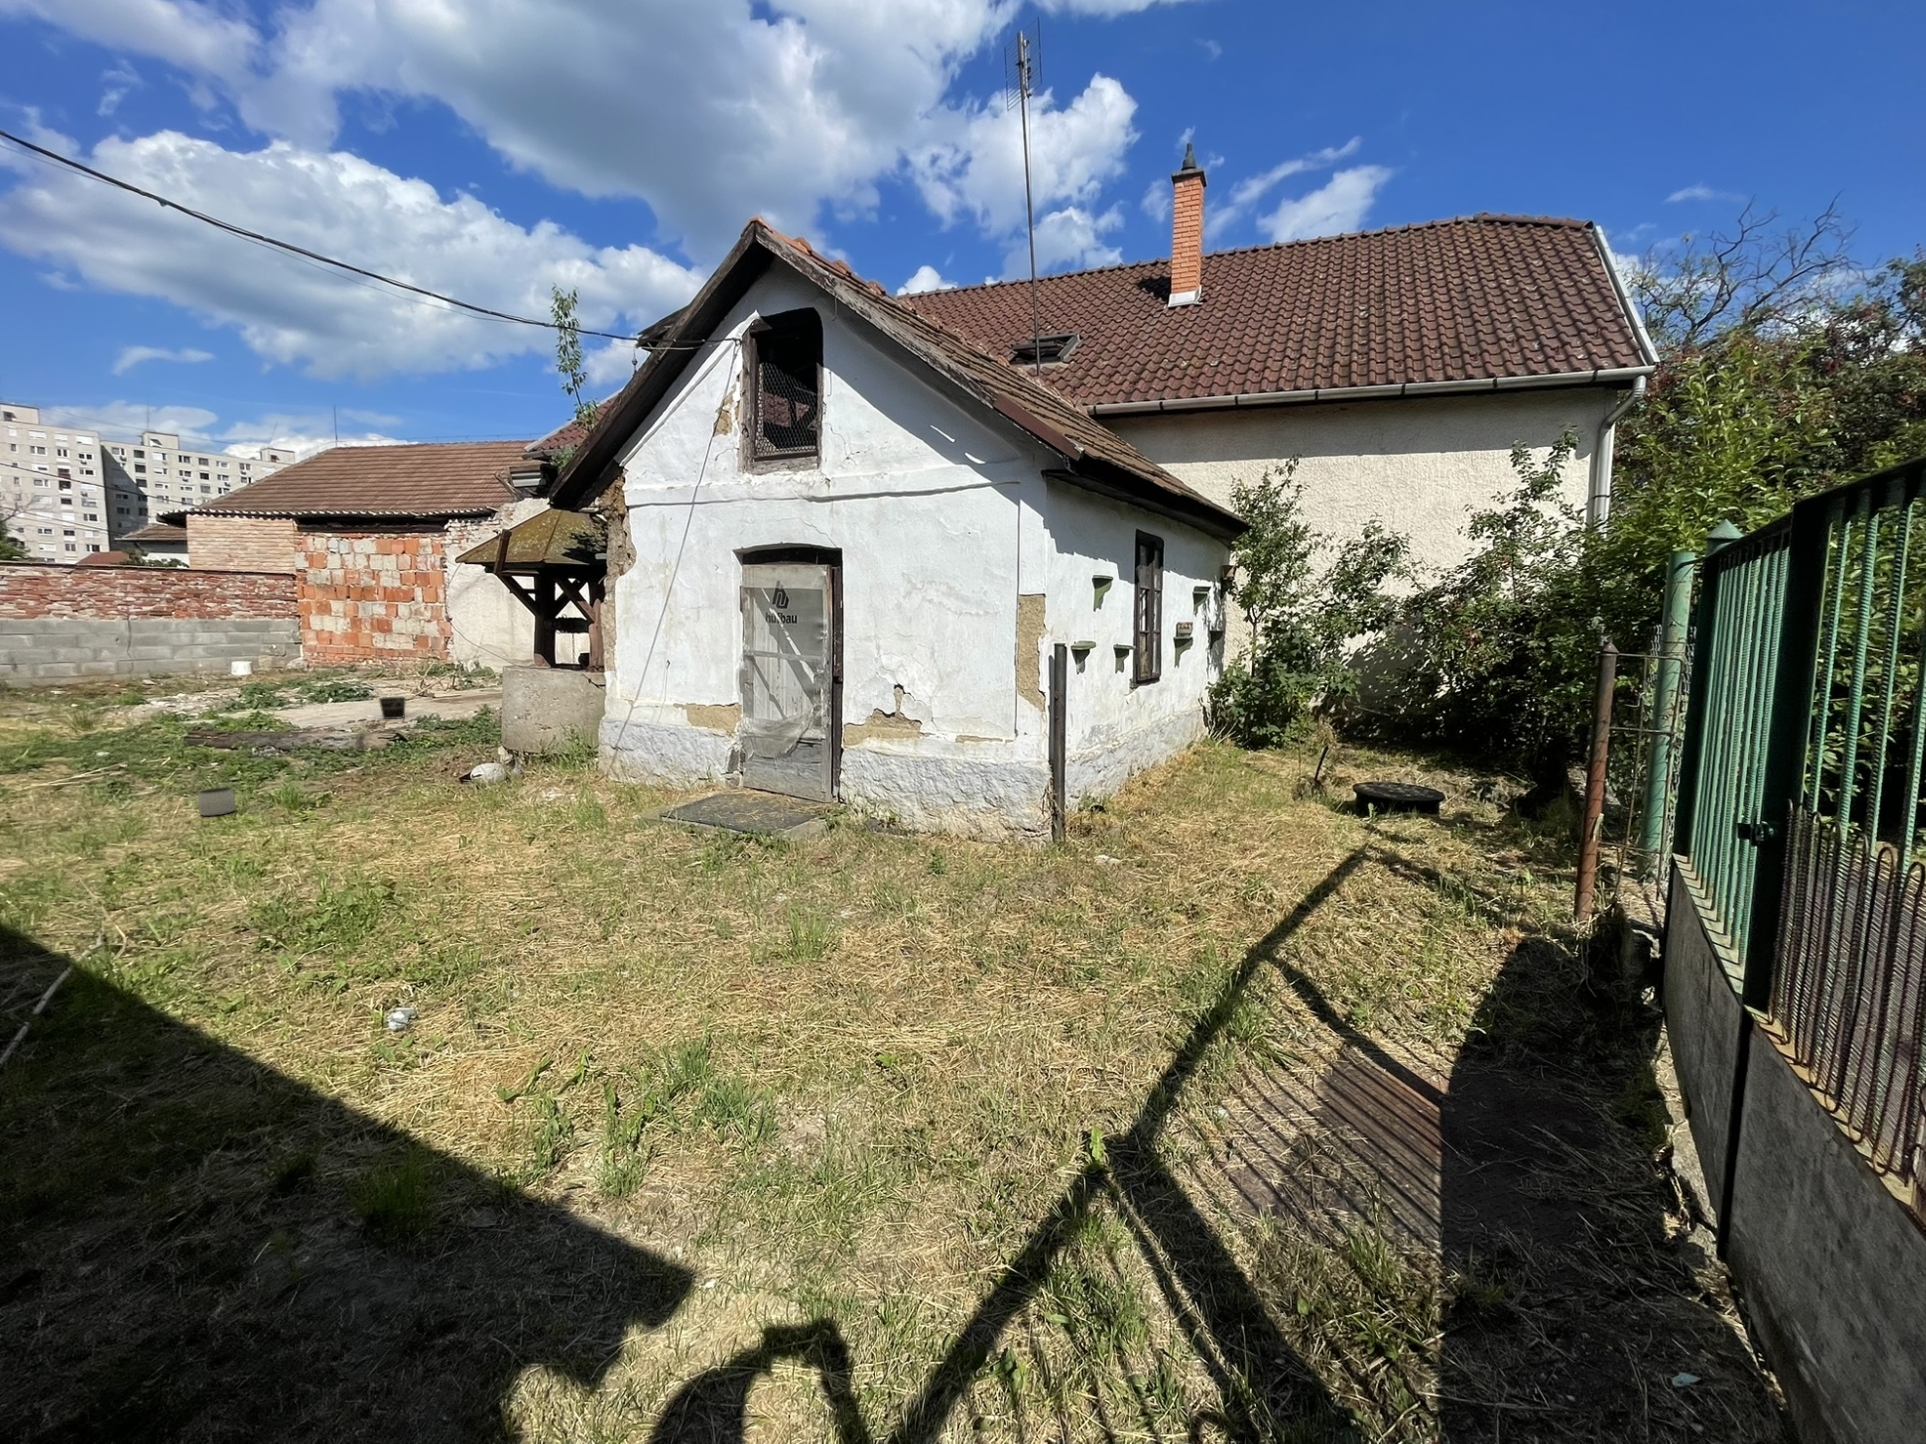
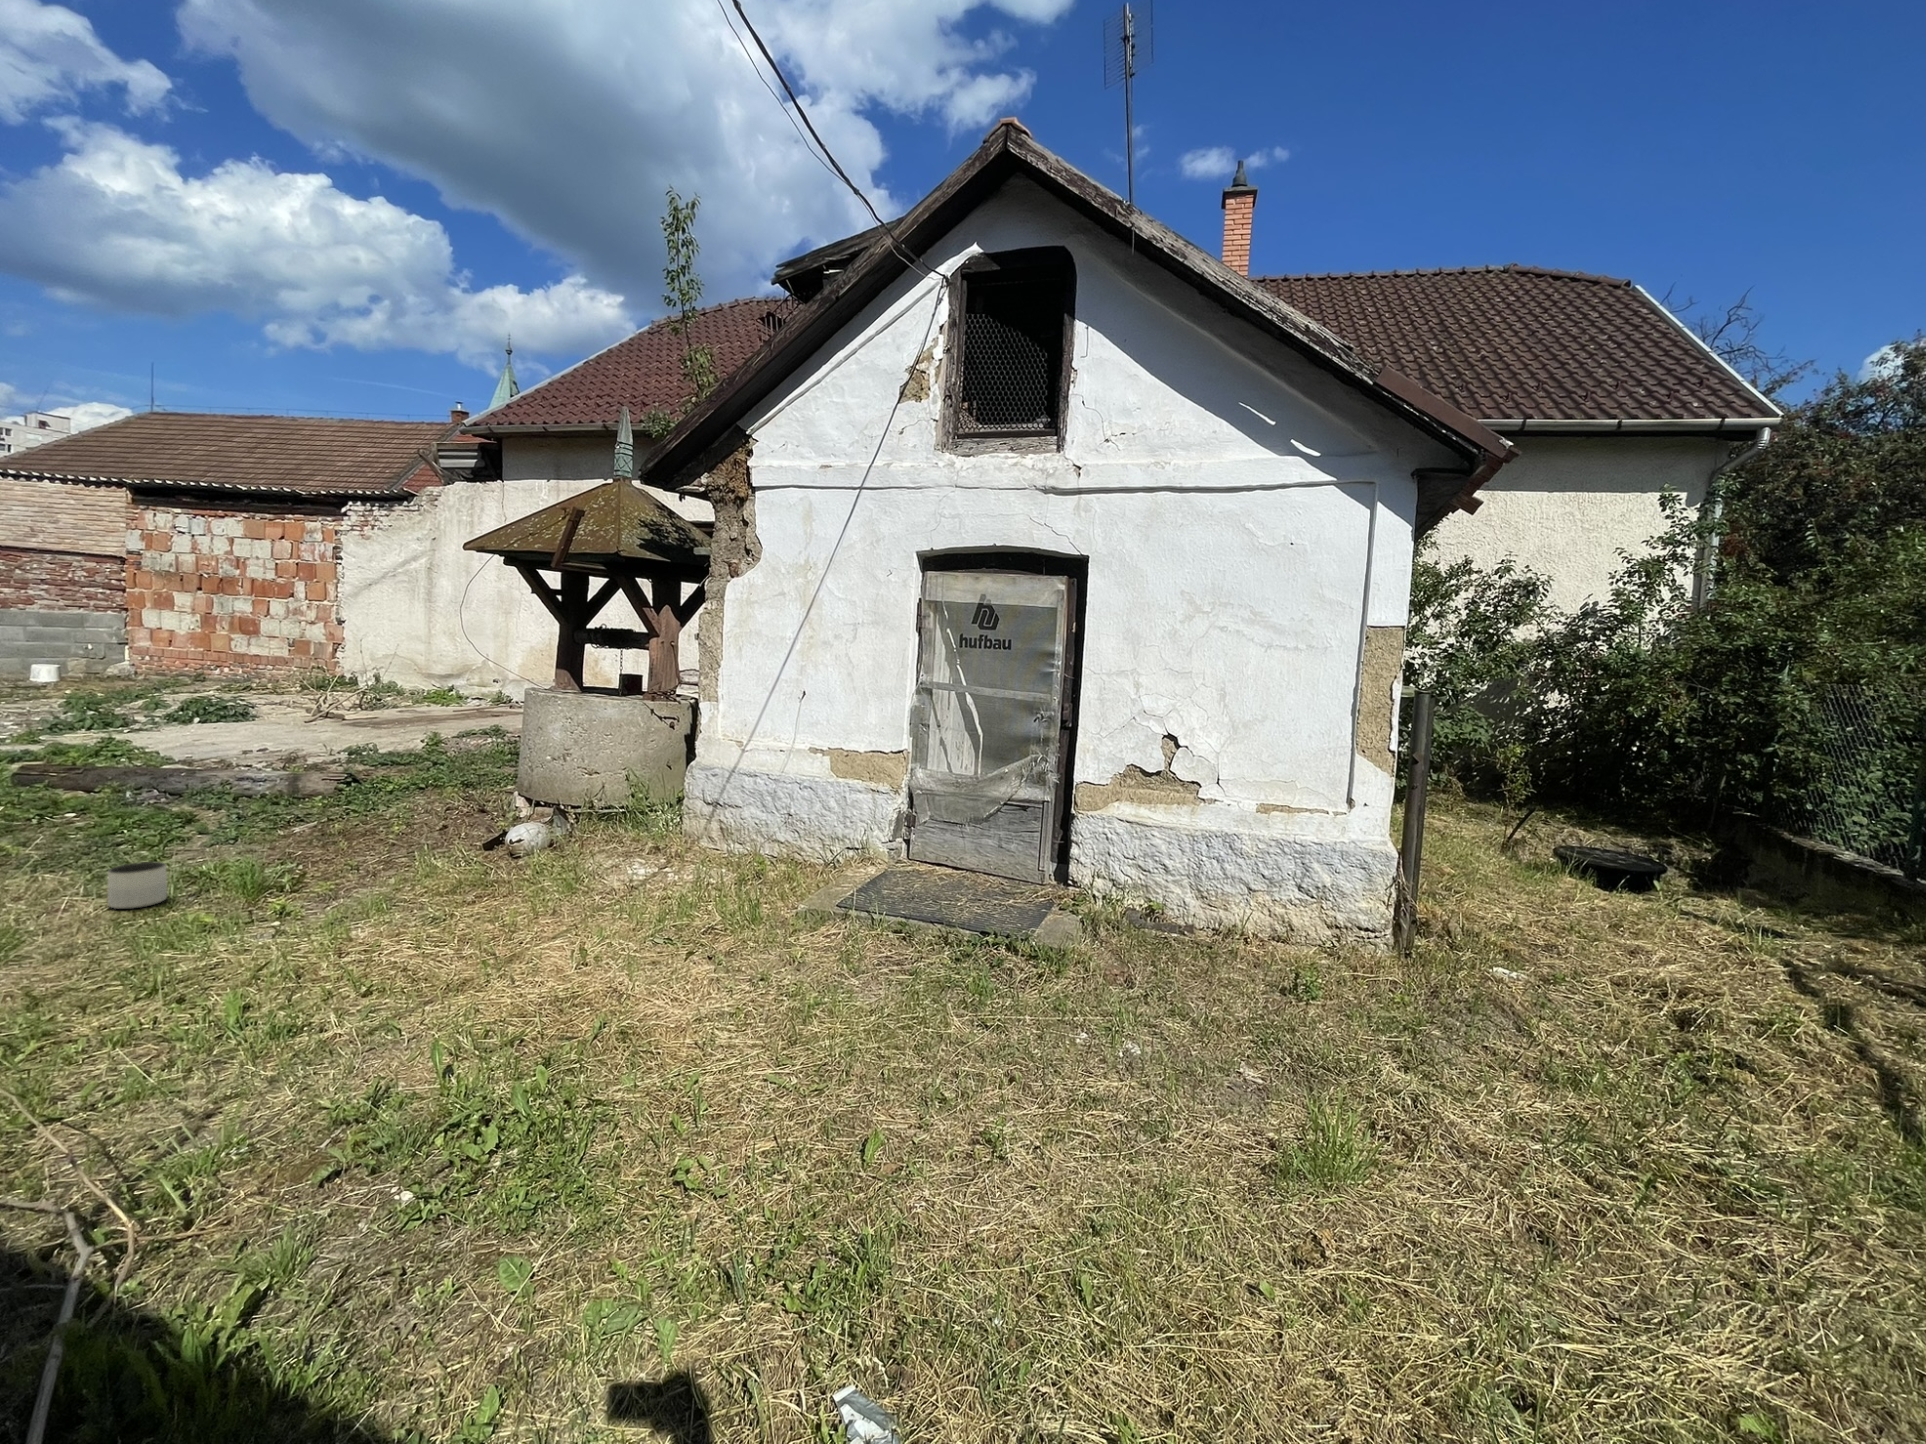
bucket: present [379,697,406,719] -> none [292,717,329,748]

